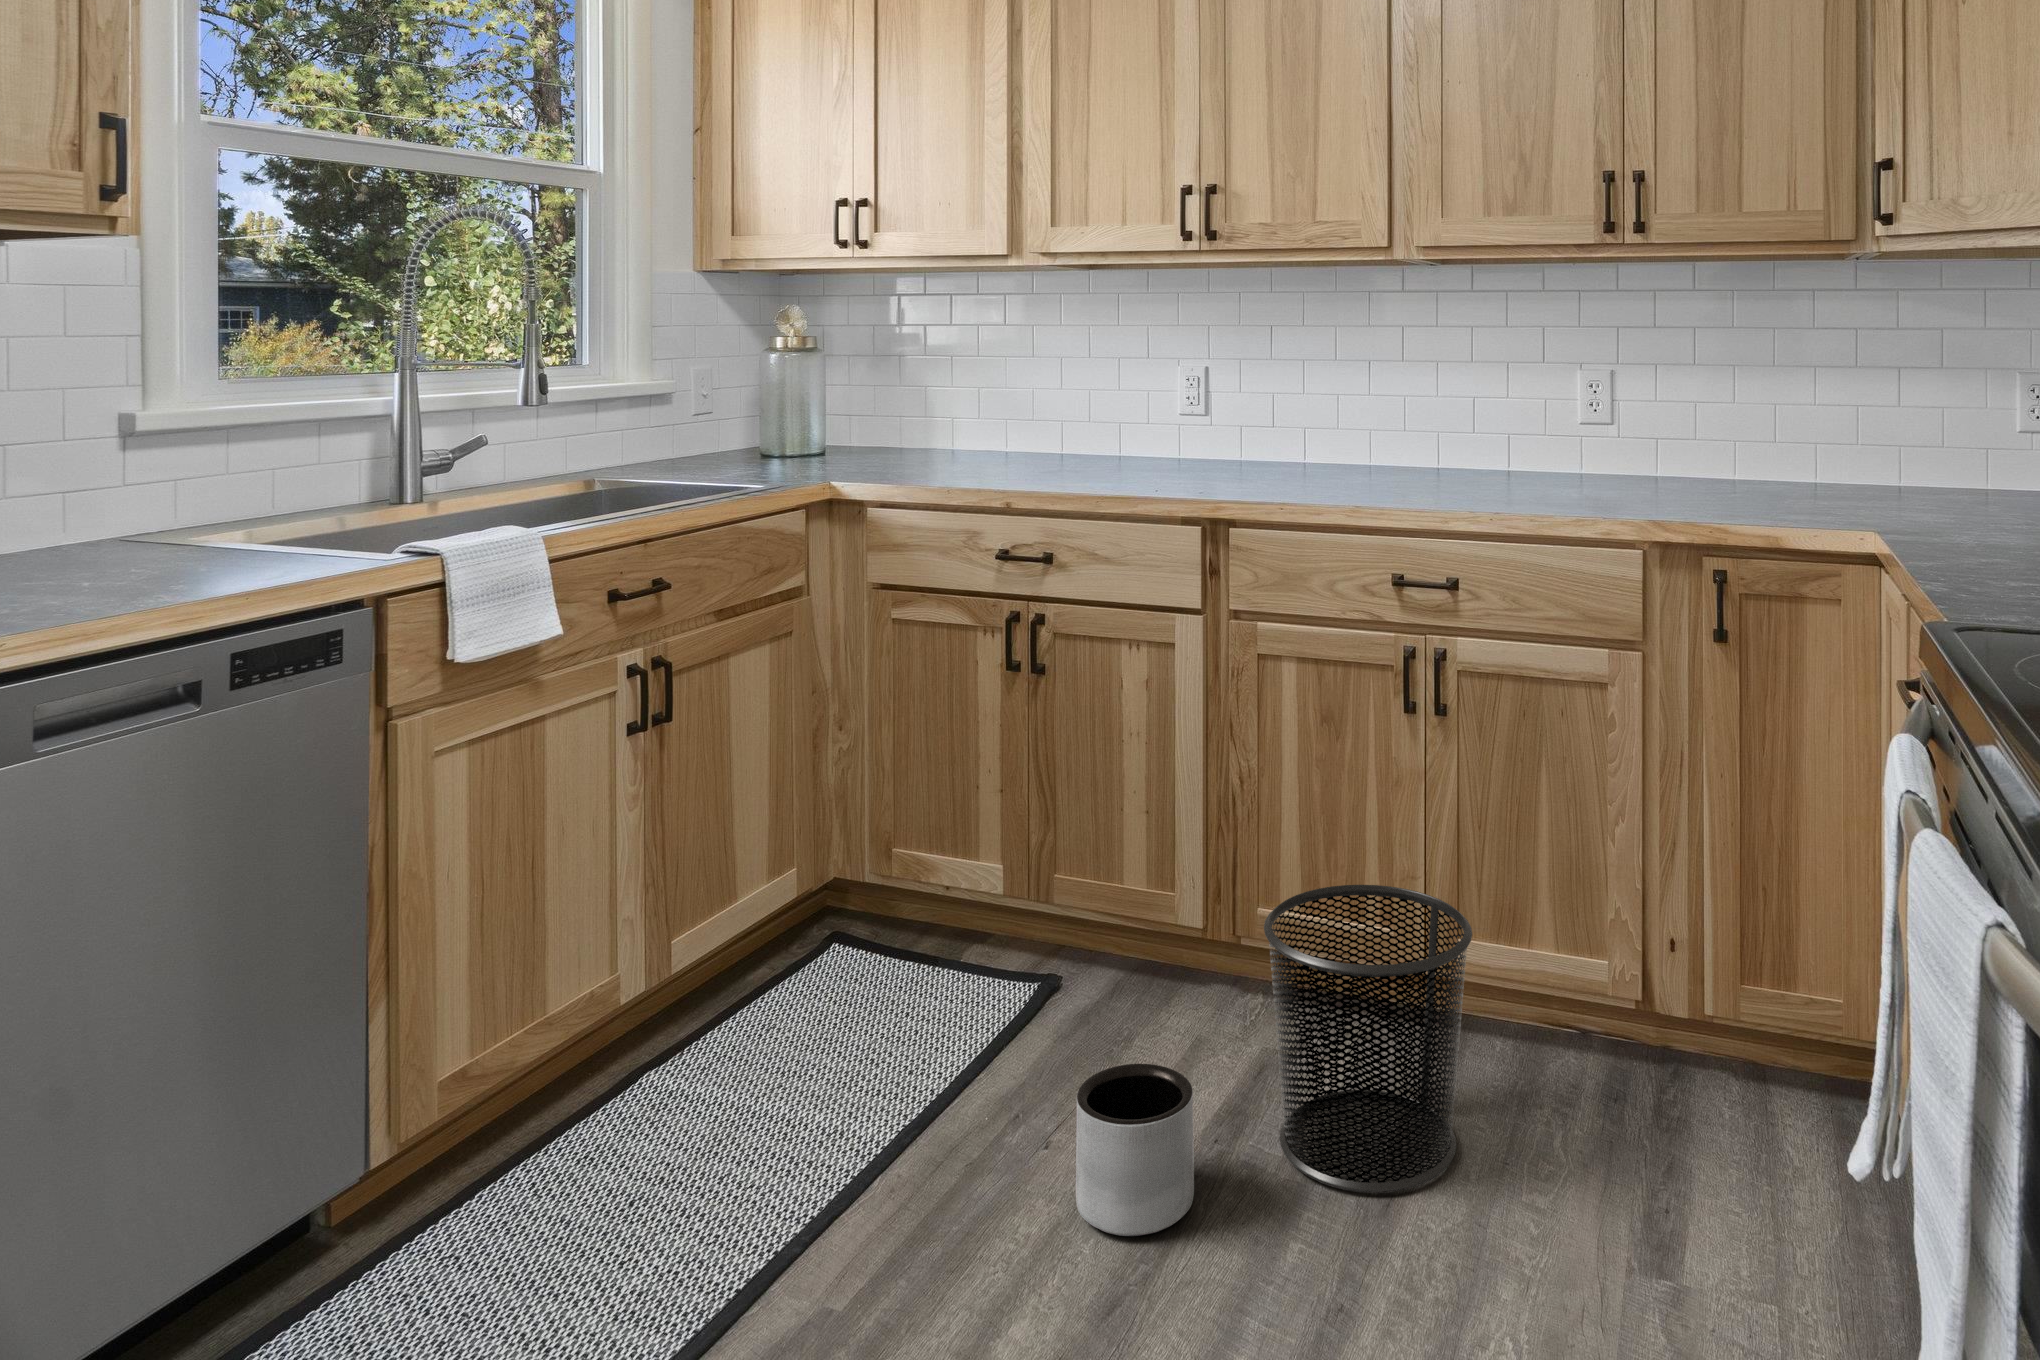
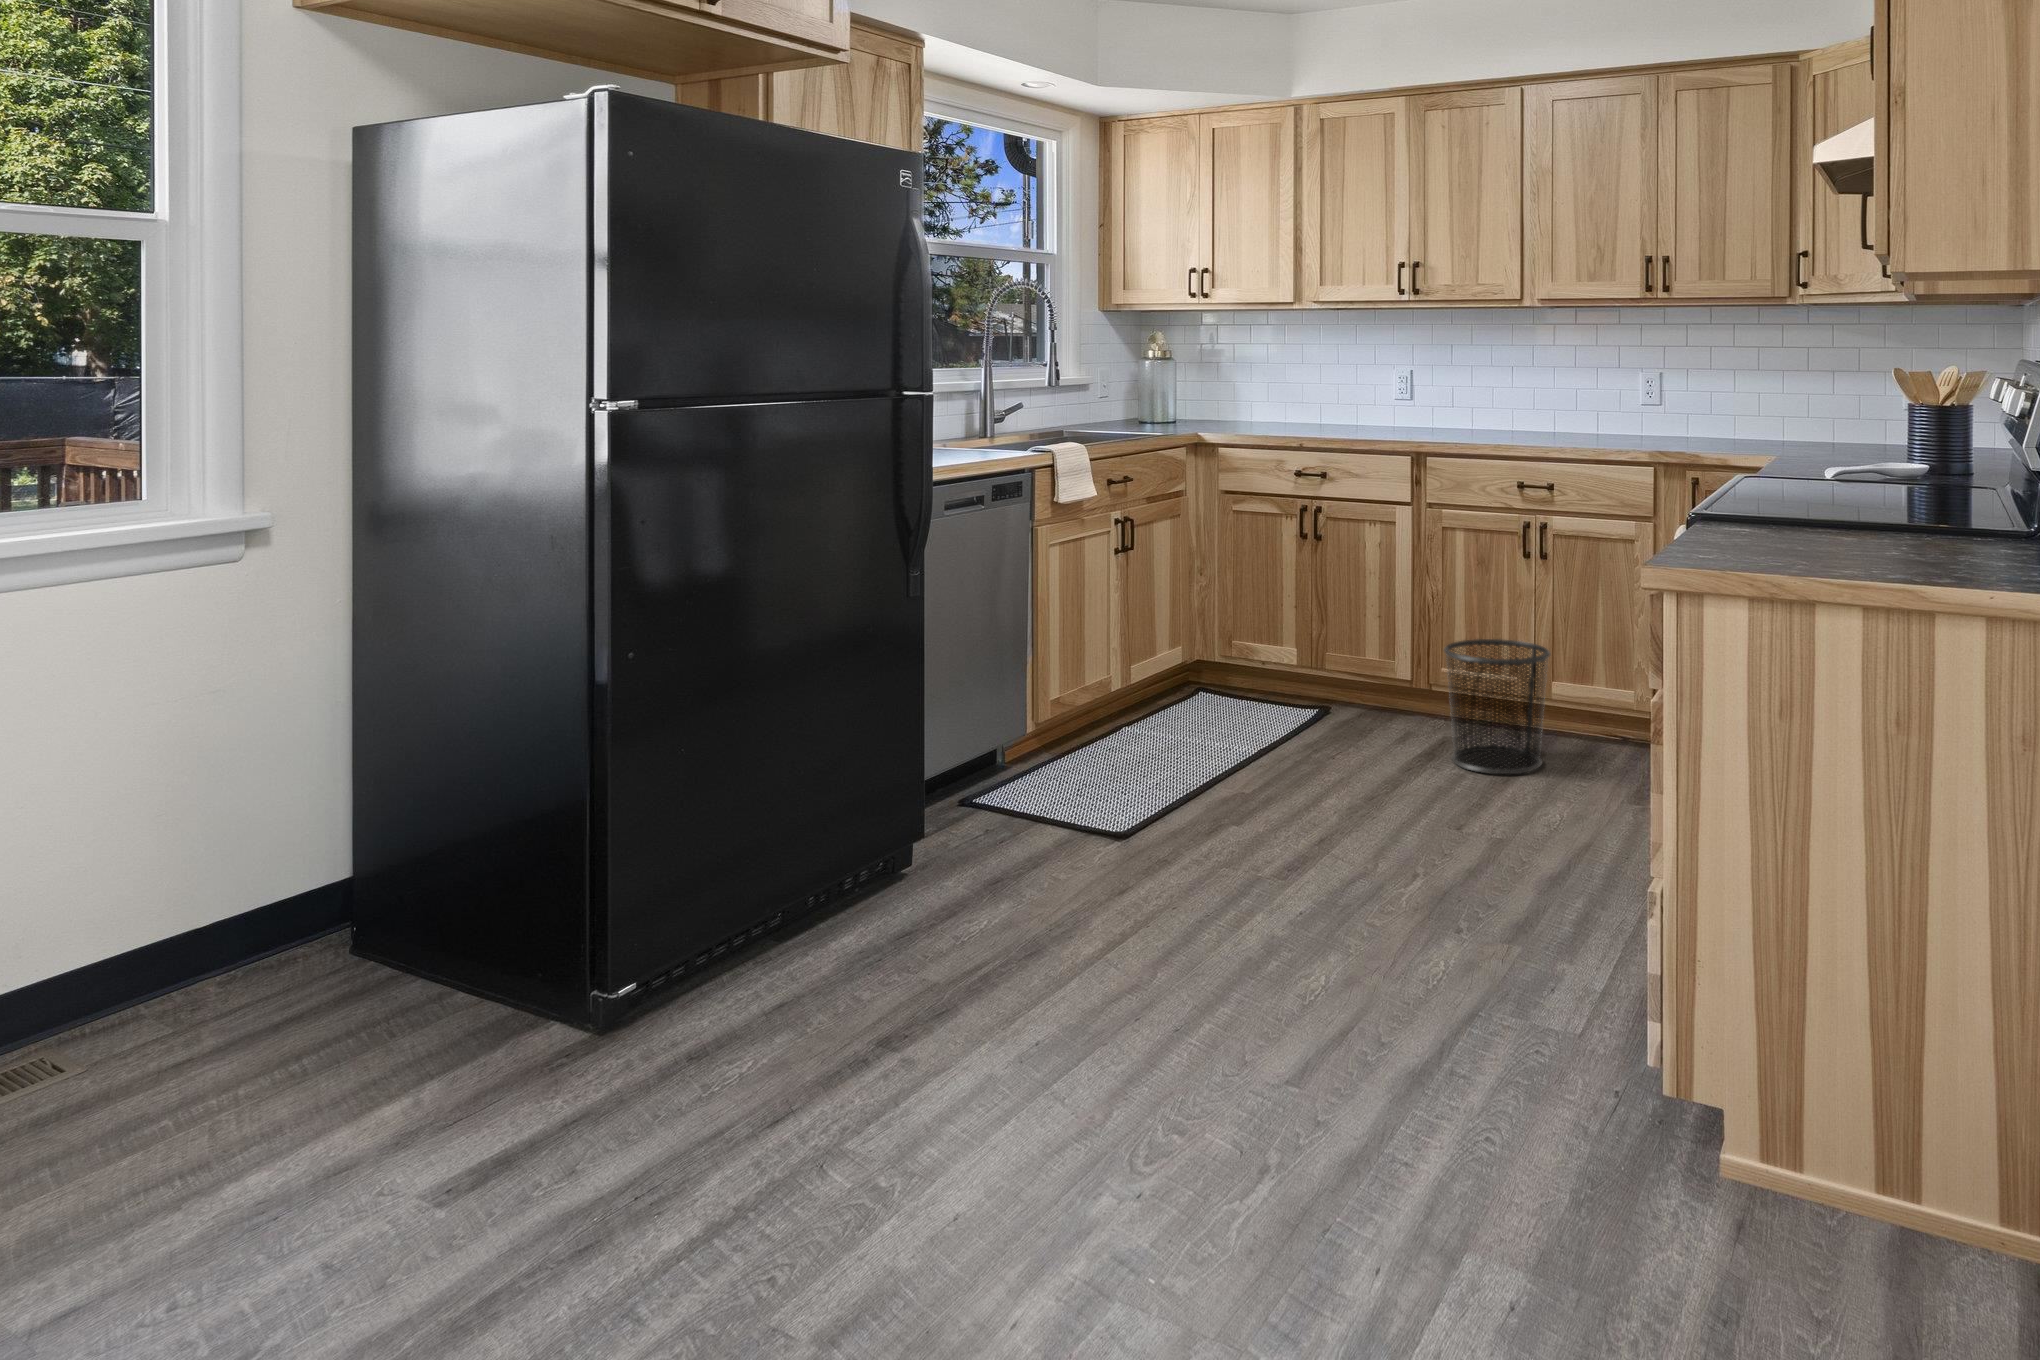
planter: present [1076,1064,1194,1236] -> none [1351,710,1408,779]

